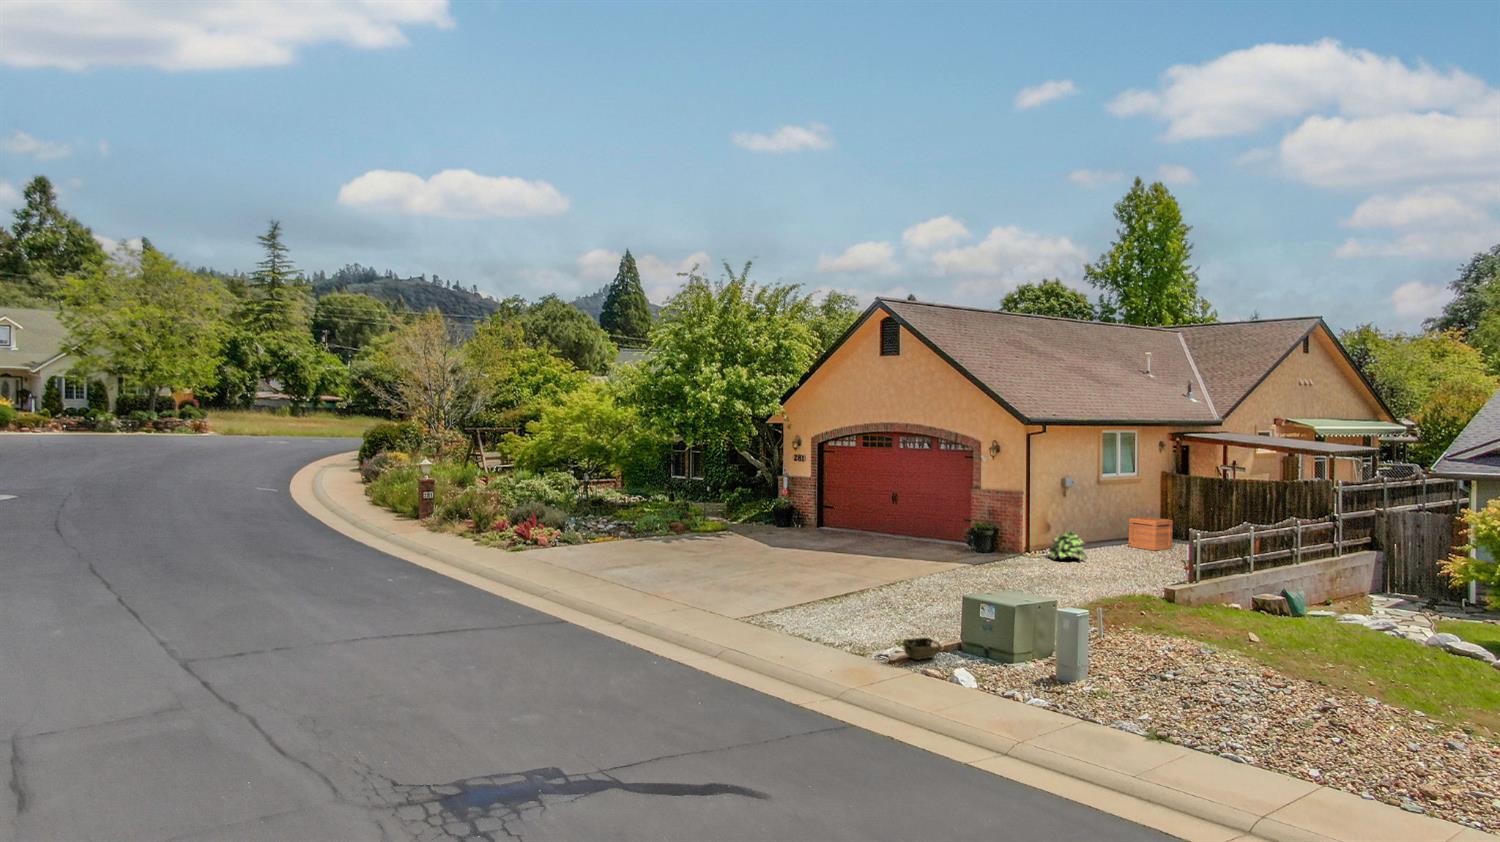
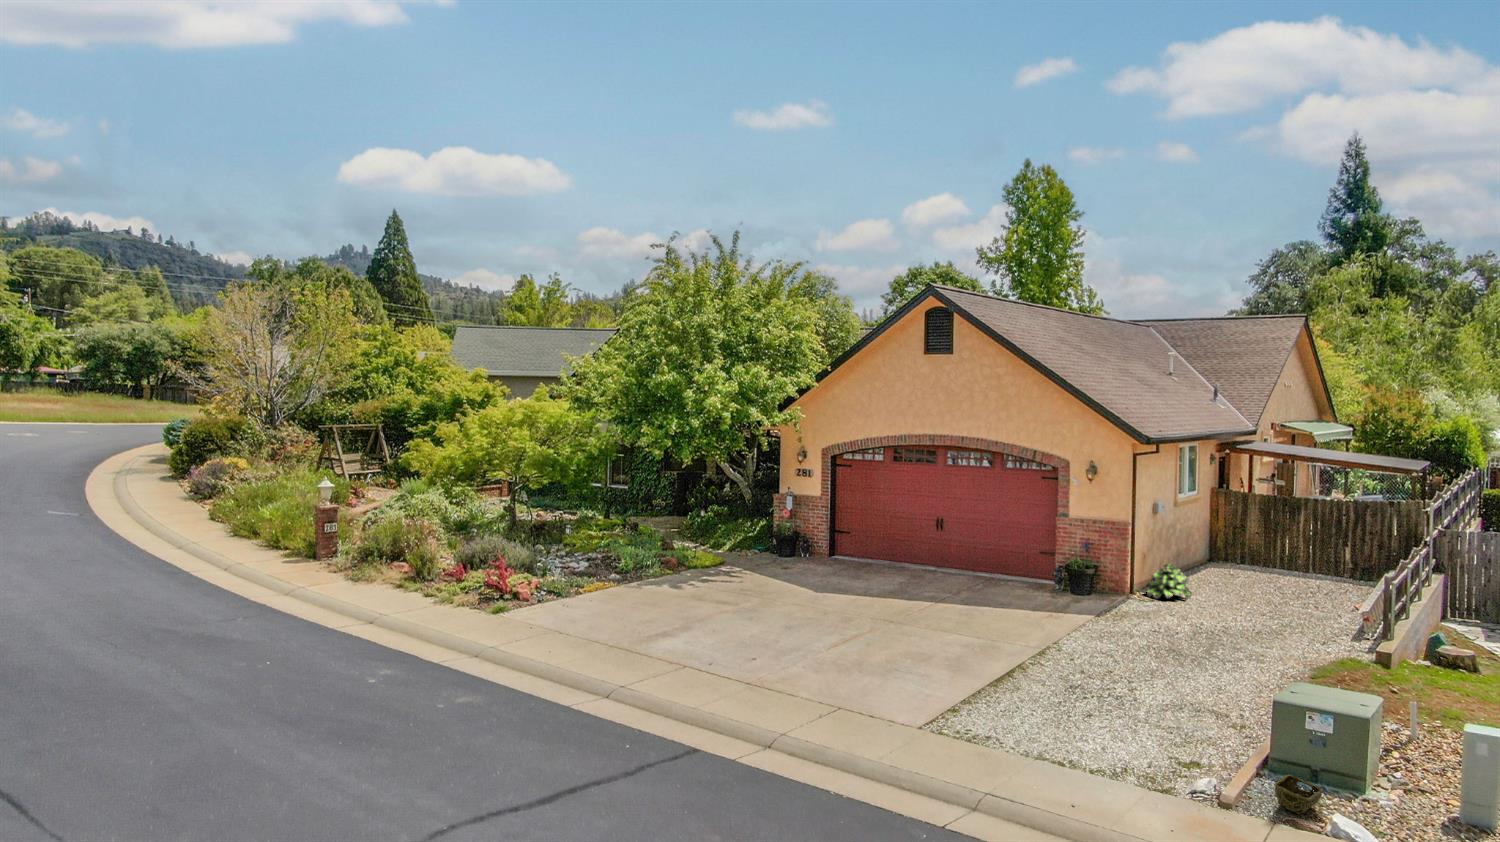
wooden crate: present [1129,517,1173,551] -> none [1193,539,1238,578]

